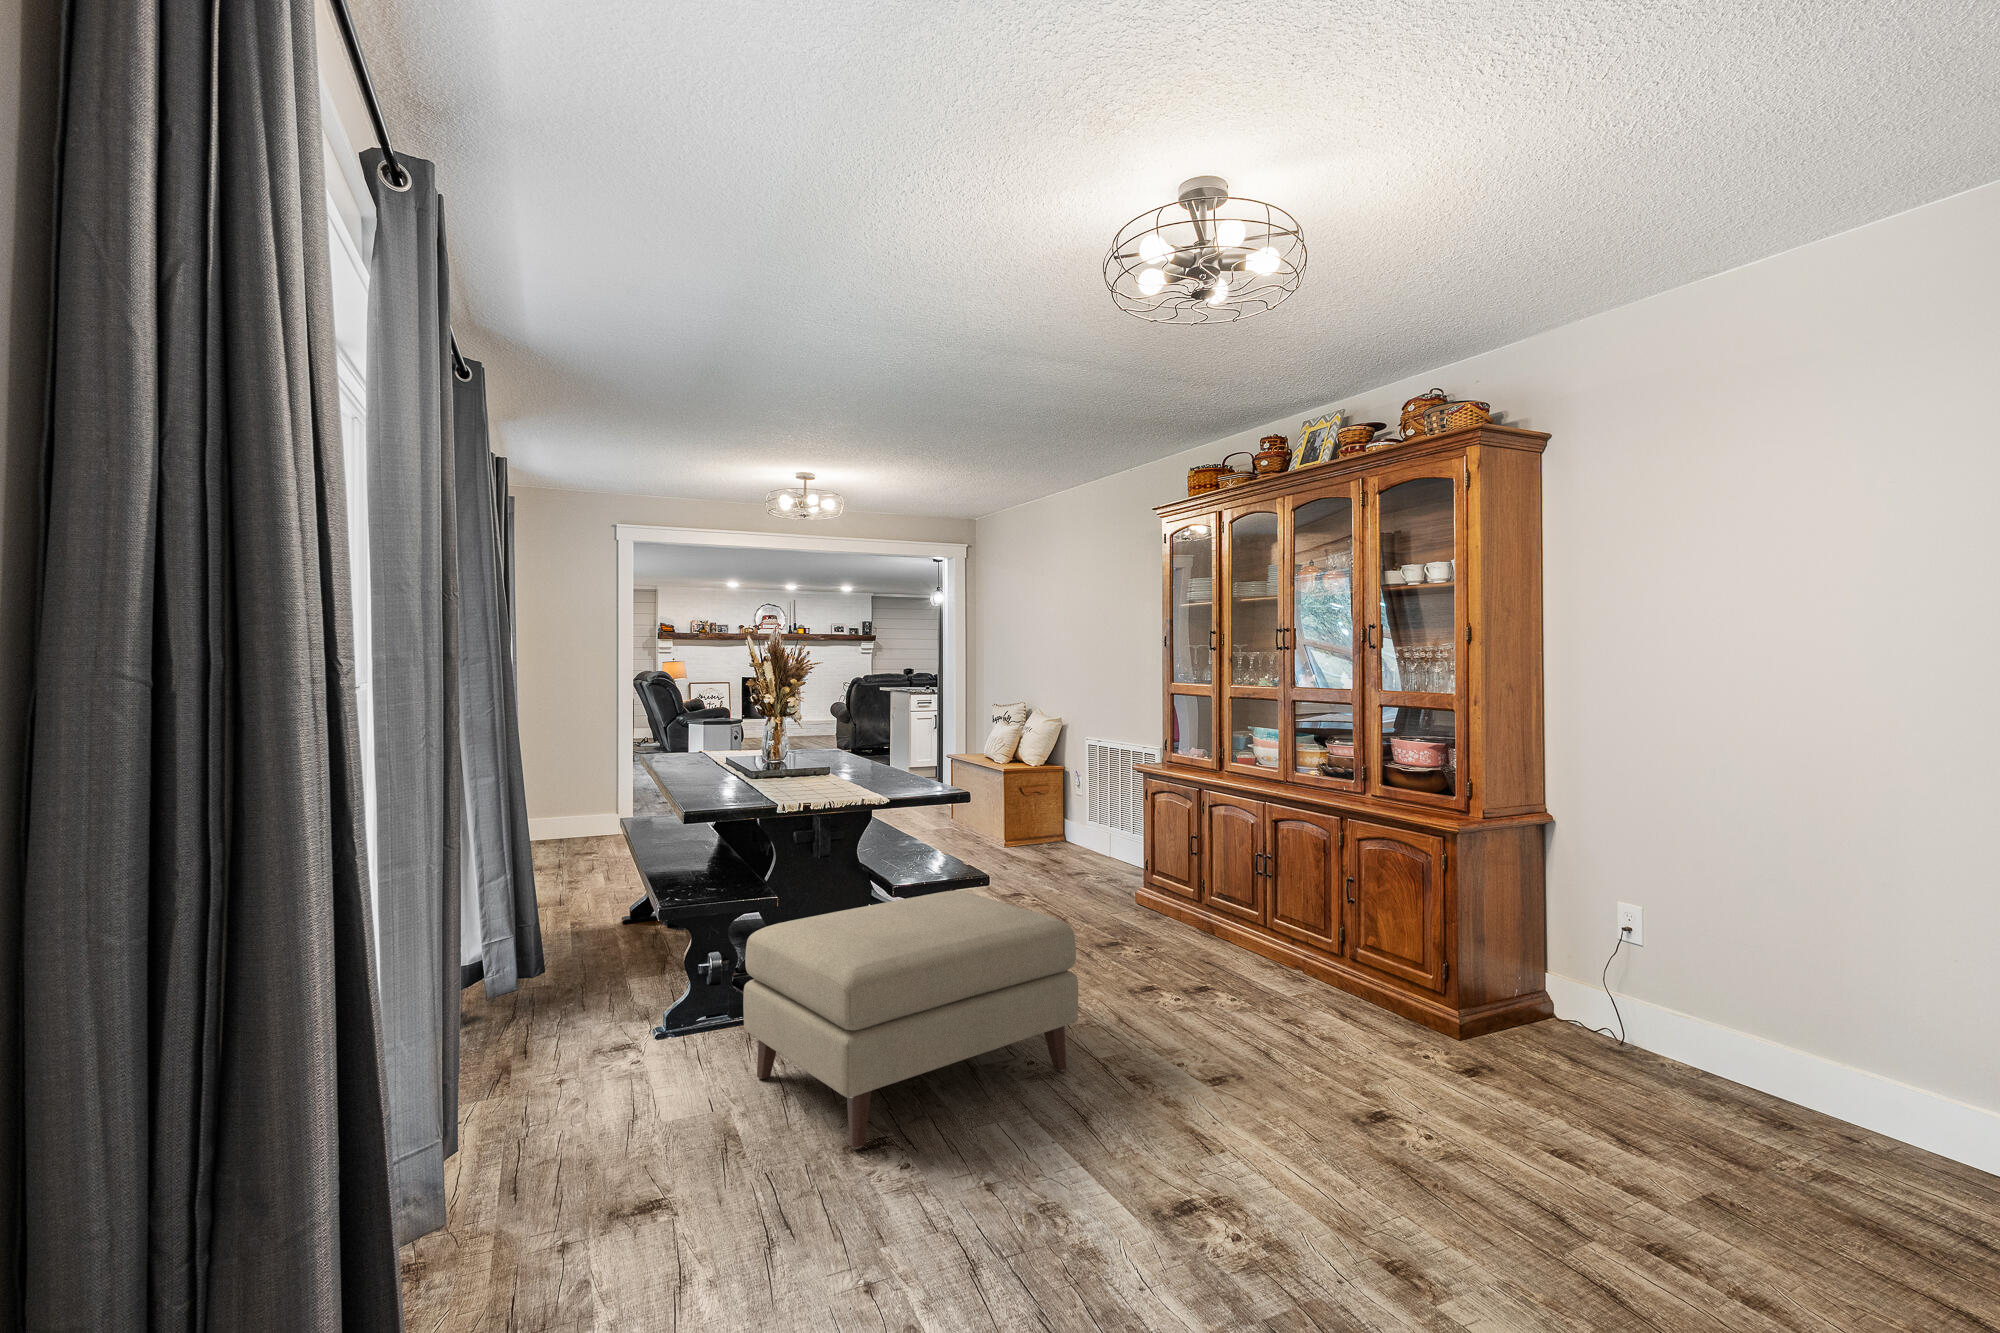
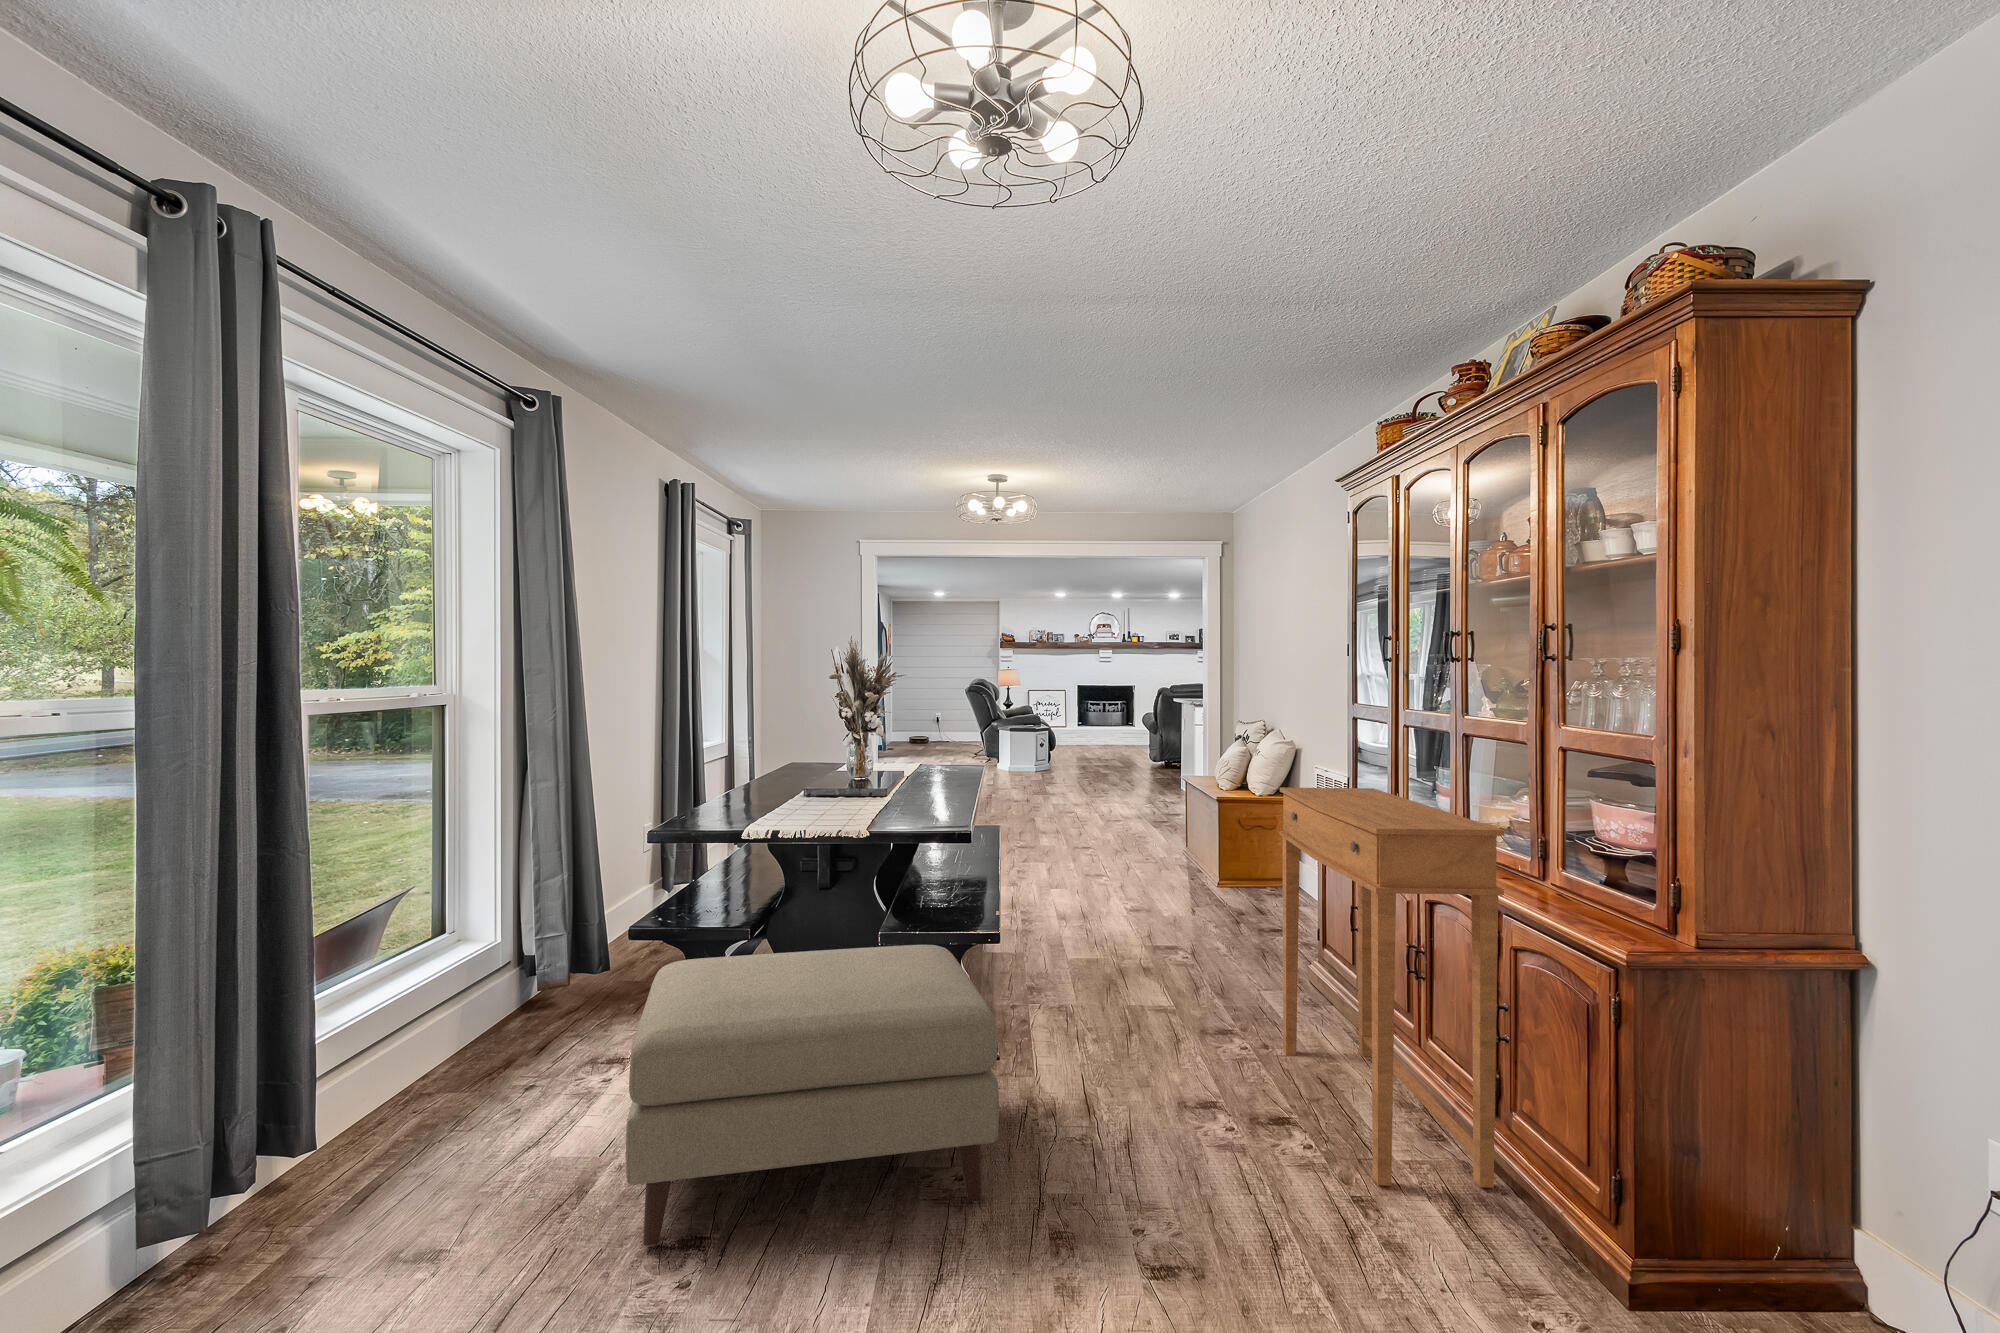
side table: none [1157,746,1357,1010] -> present [1280,787,1504,1187]

